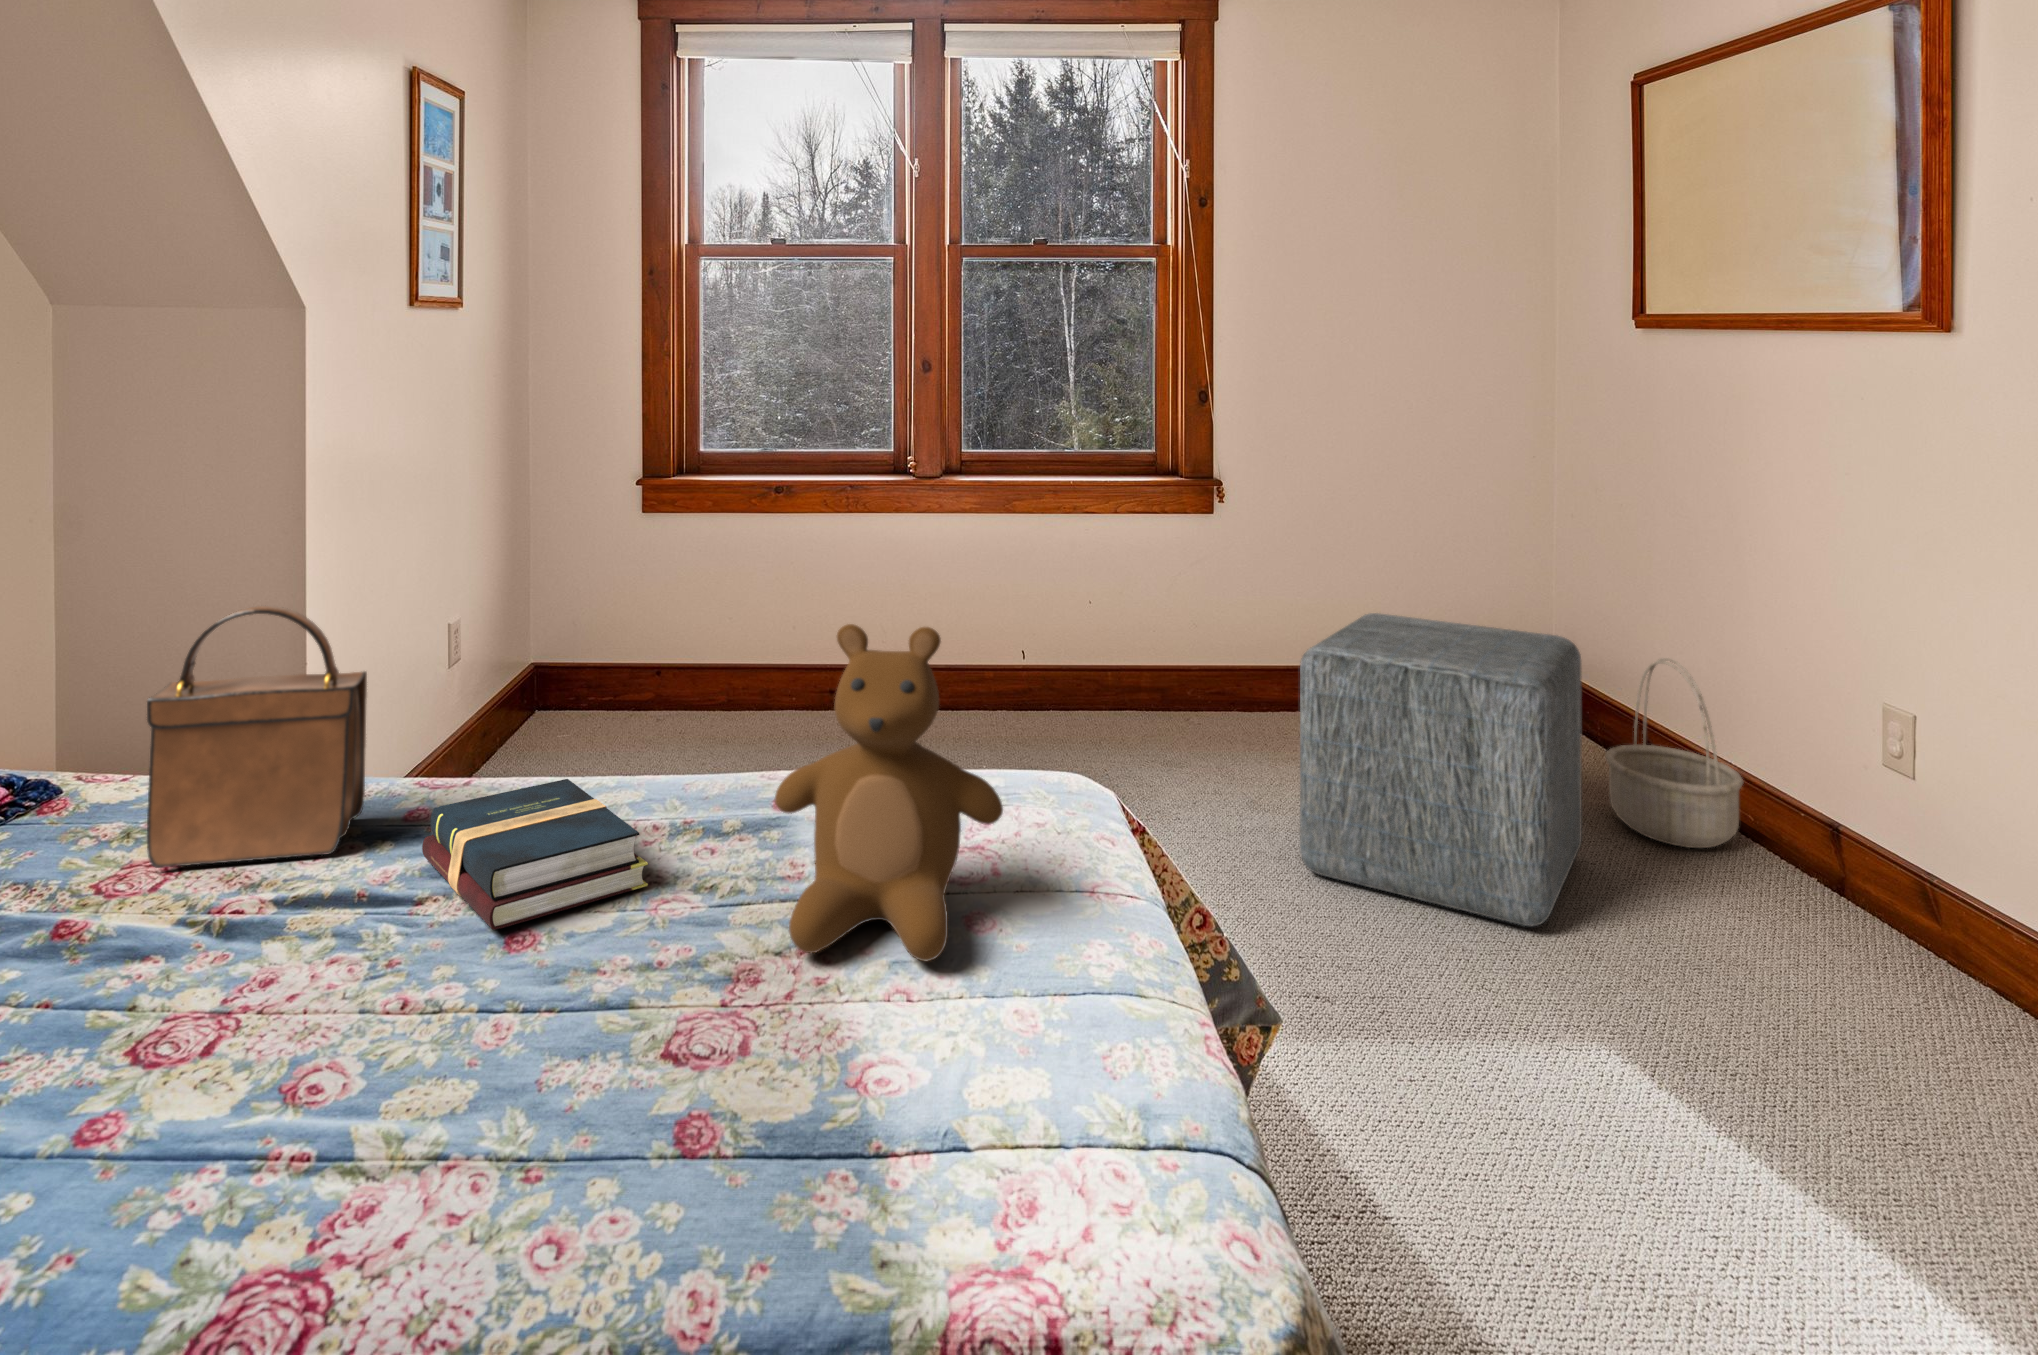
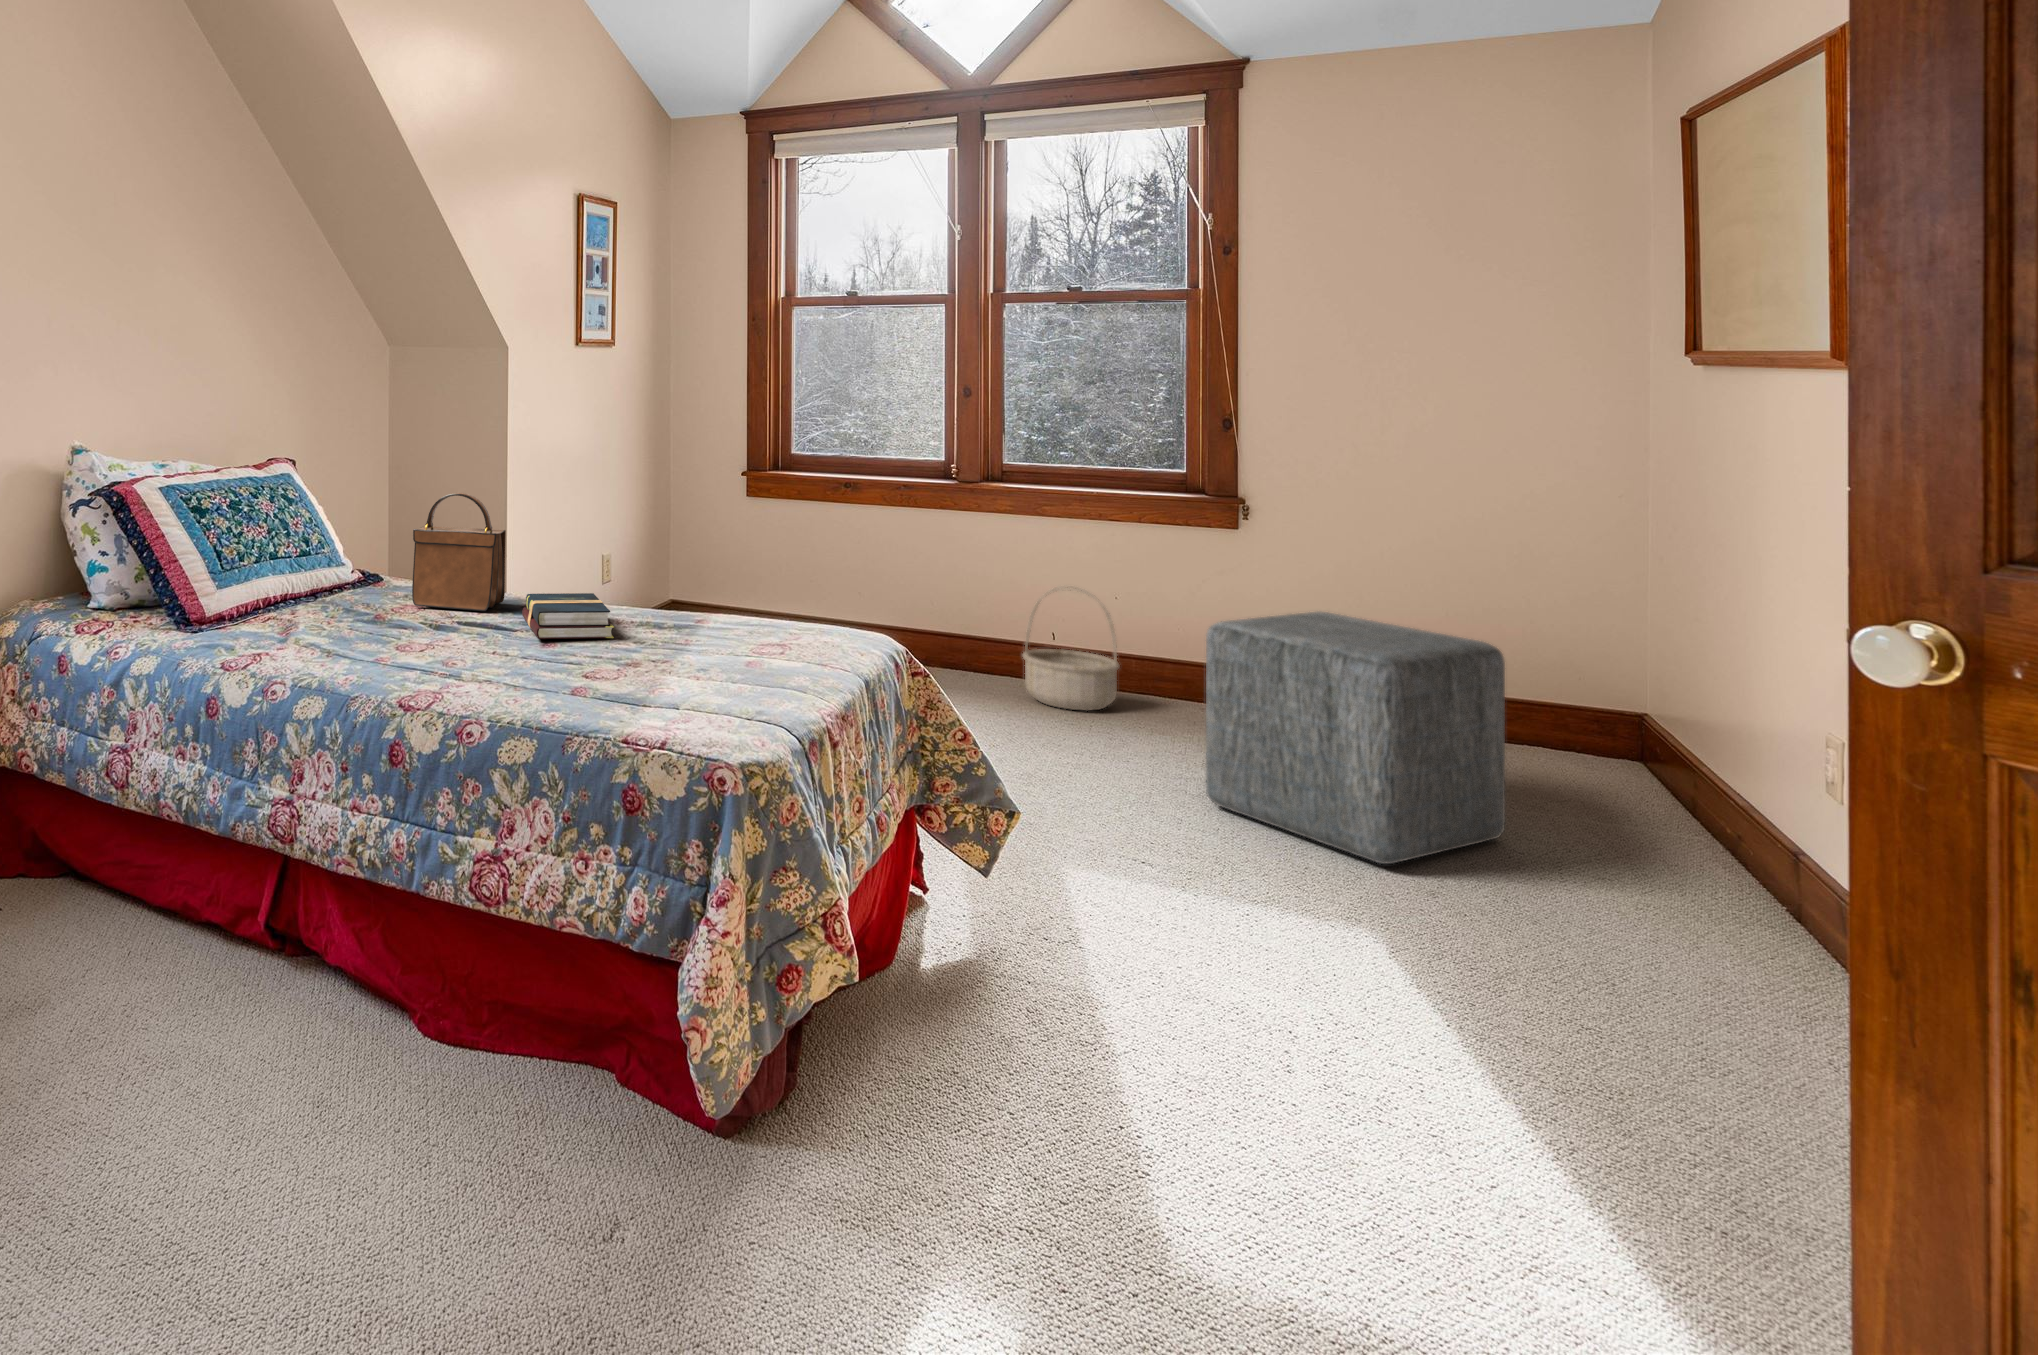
teddy bear: present [775,624,1003,961] -> none [657,515,777,673]
basket: present [1605,658,1743,848] -> present [1023,587,1119,710]

